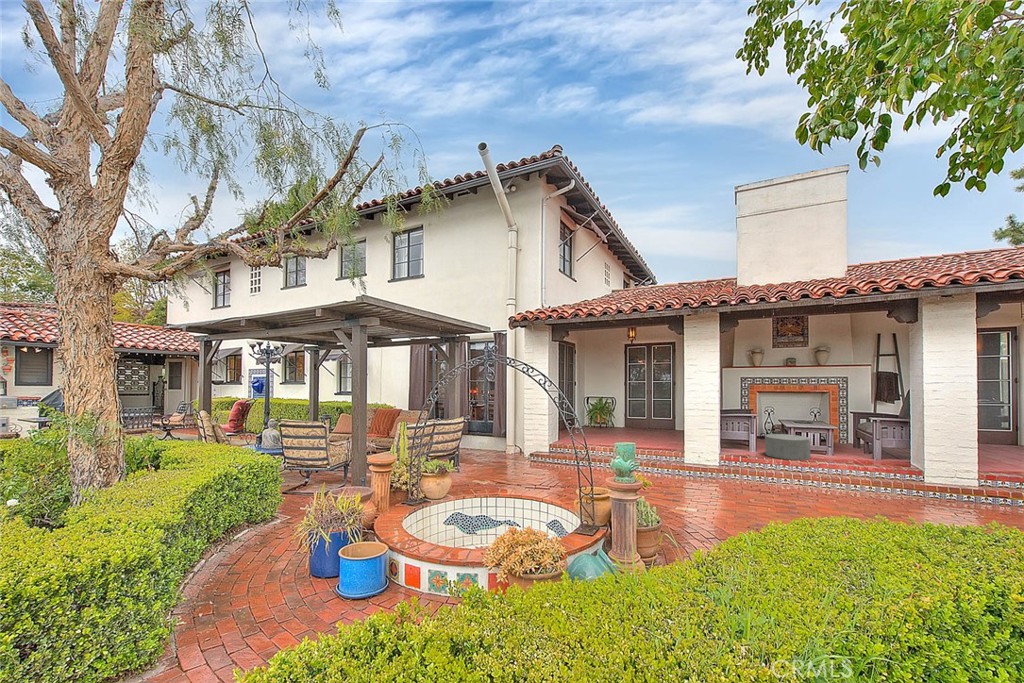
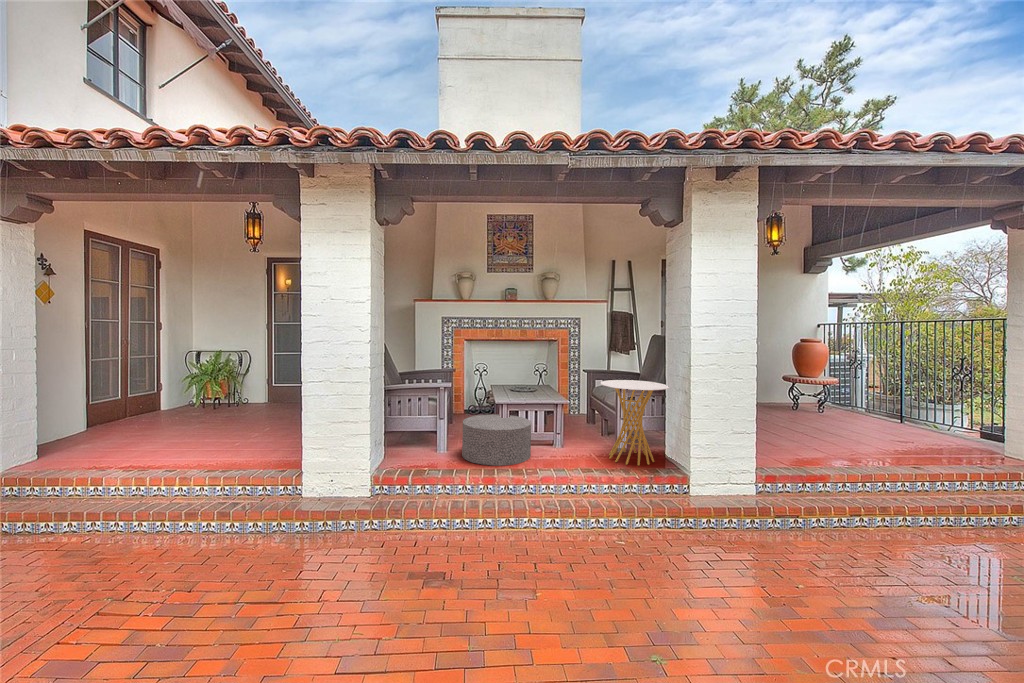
side table: none [857,416,909,468] -> present [601,380,669,466]

